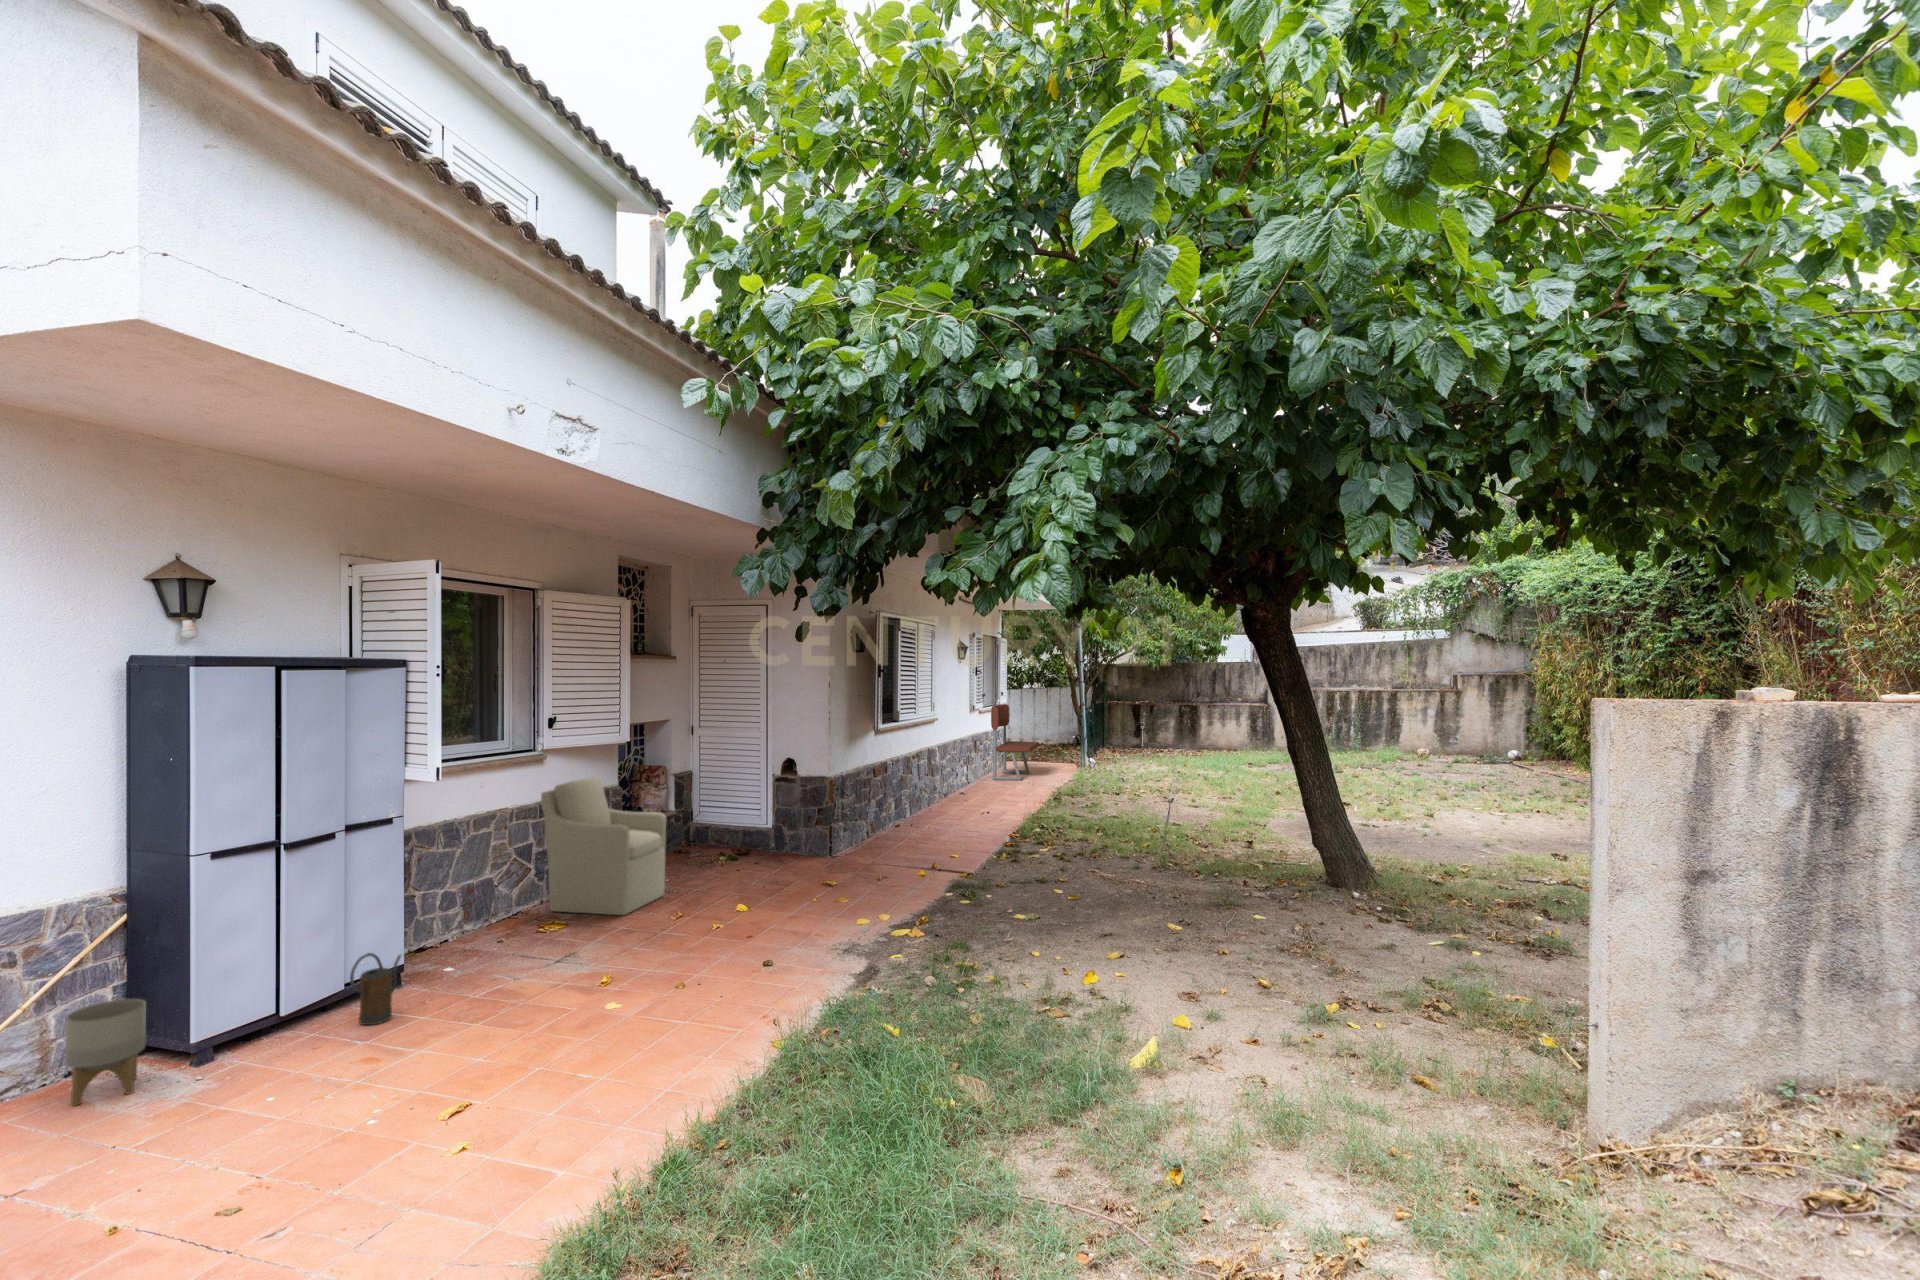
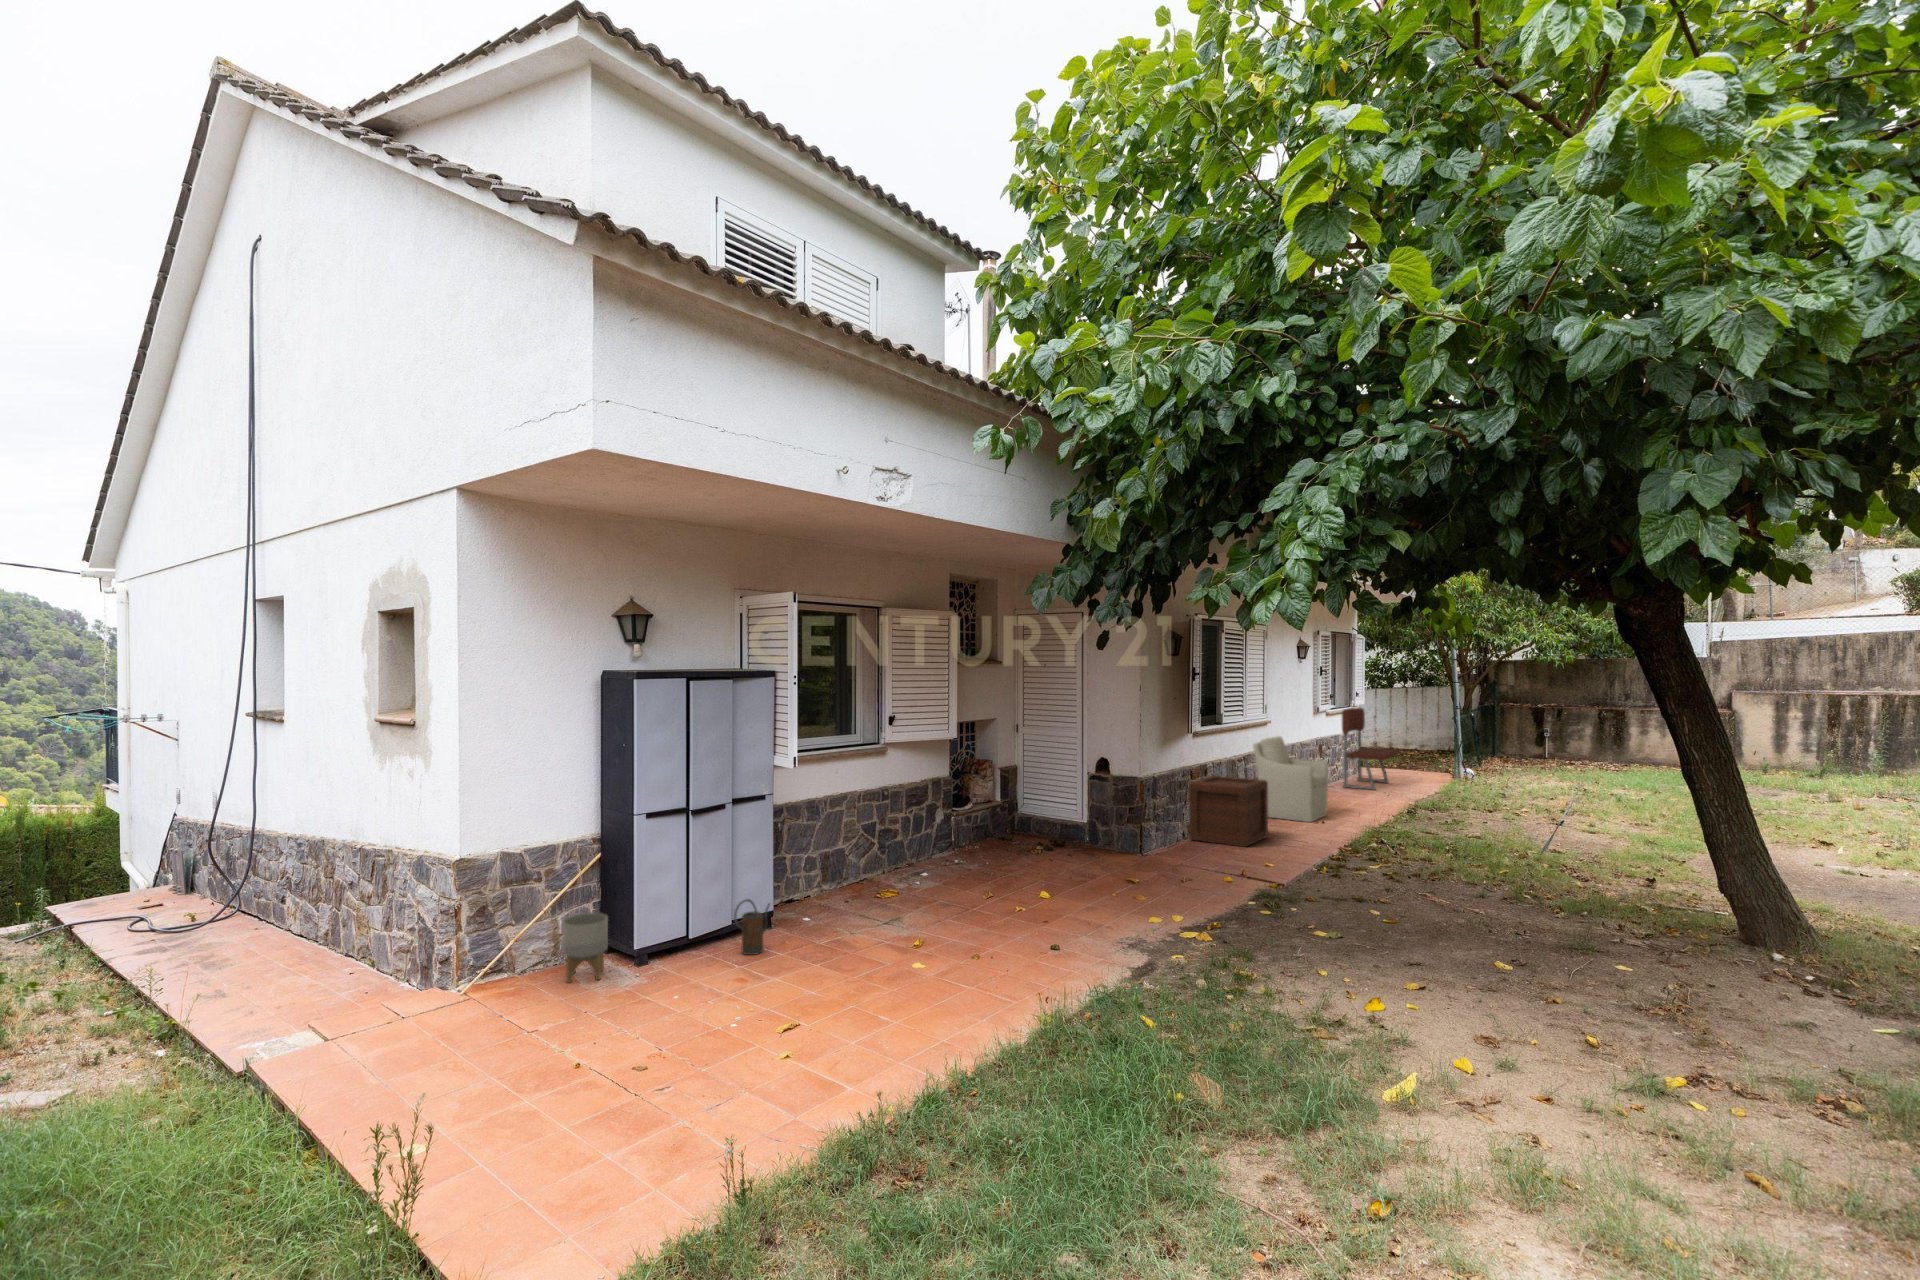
wooden crate: none [869,772,942,841] -> present [1189,776,1268,847]
chair: present [541,777,666,915] -> present [1253,736,1328,822]

